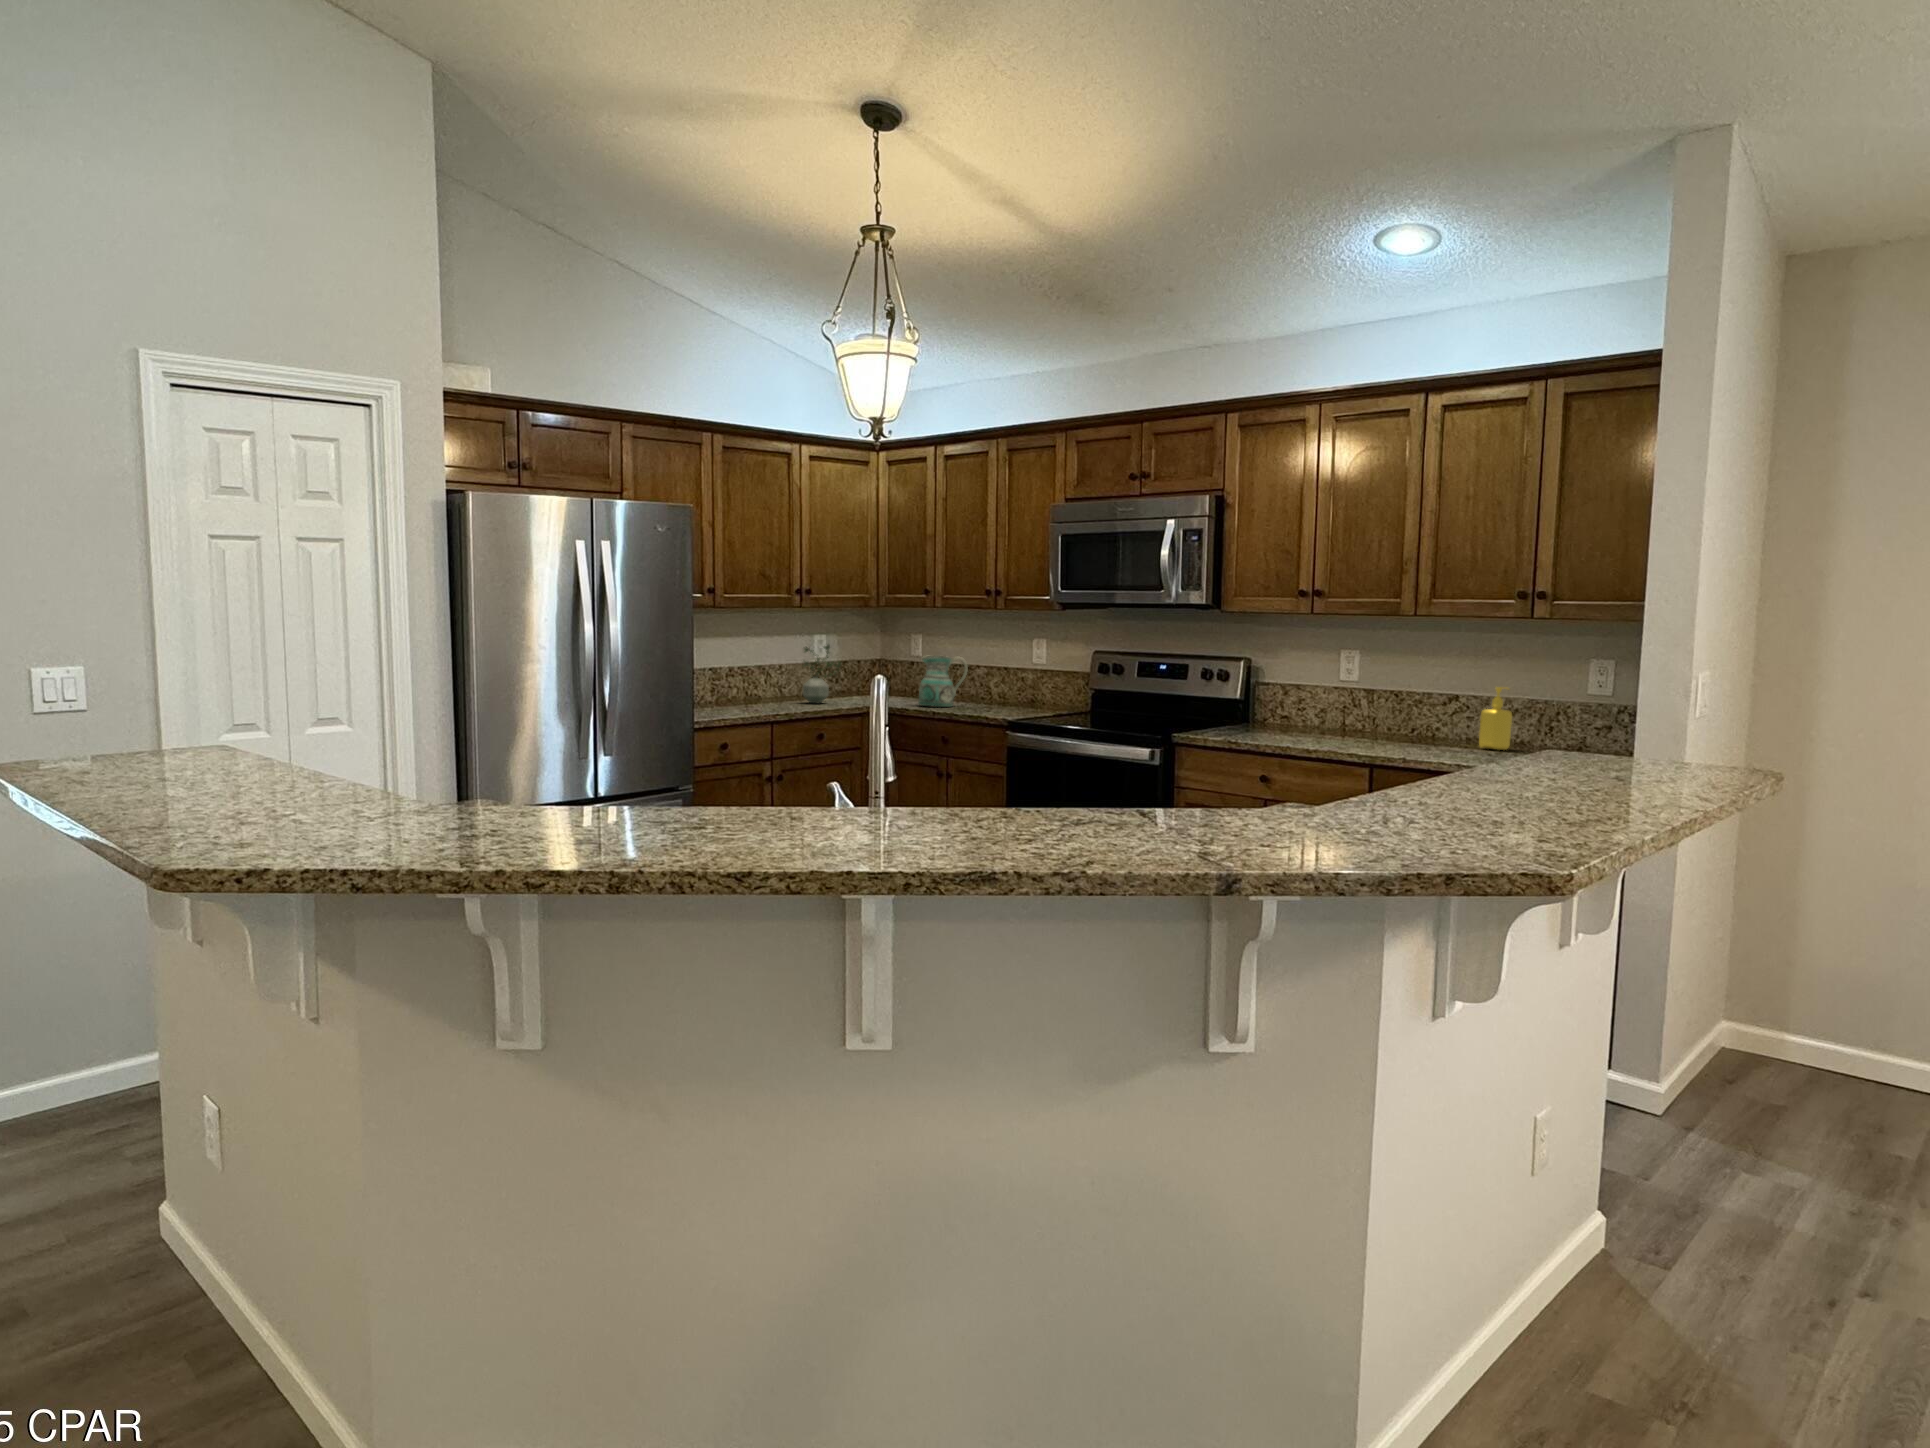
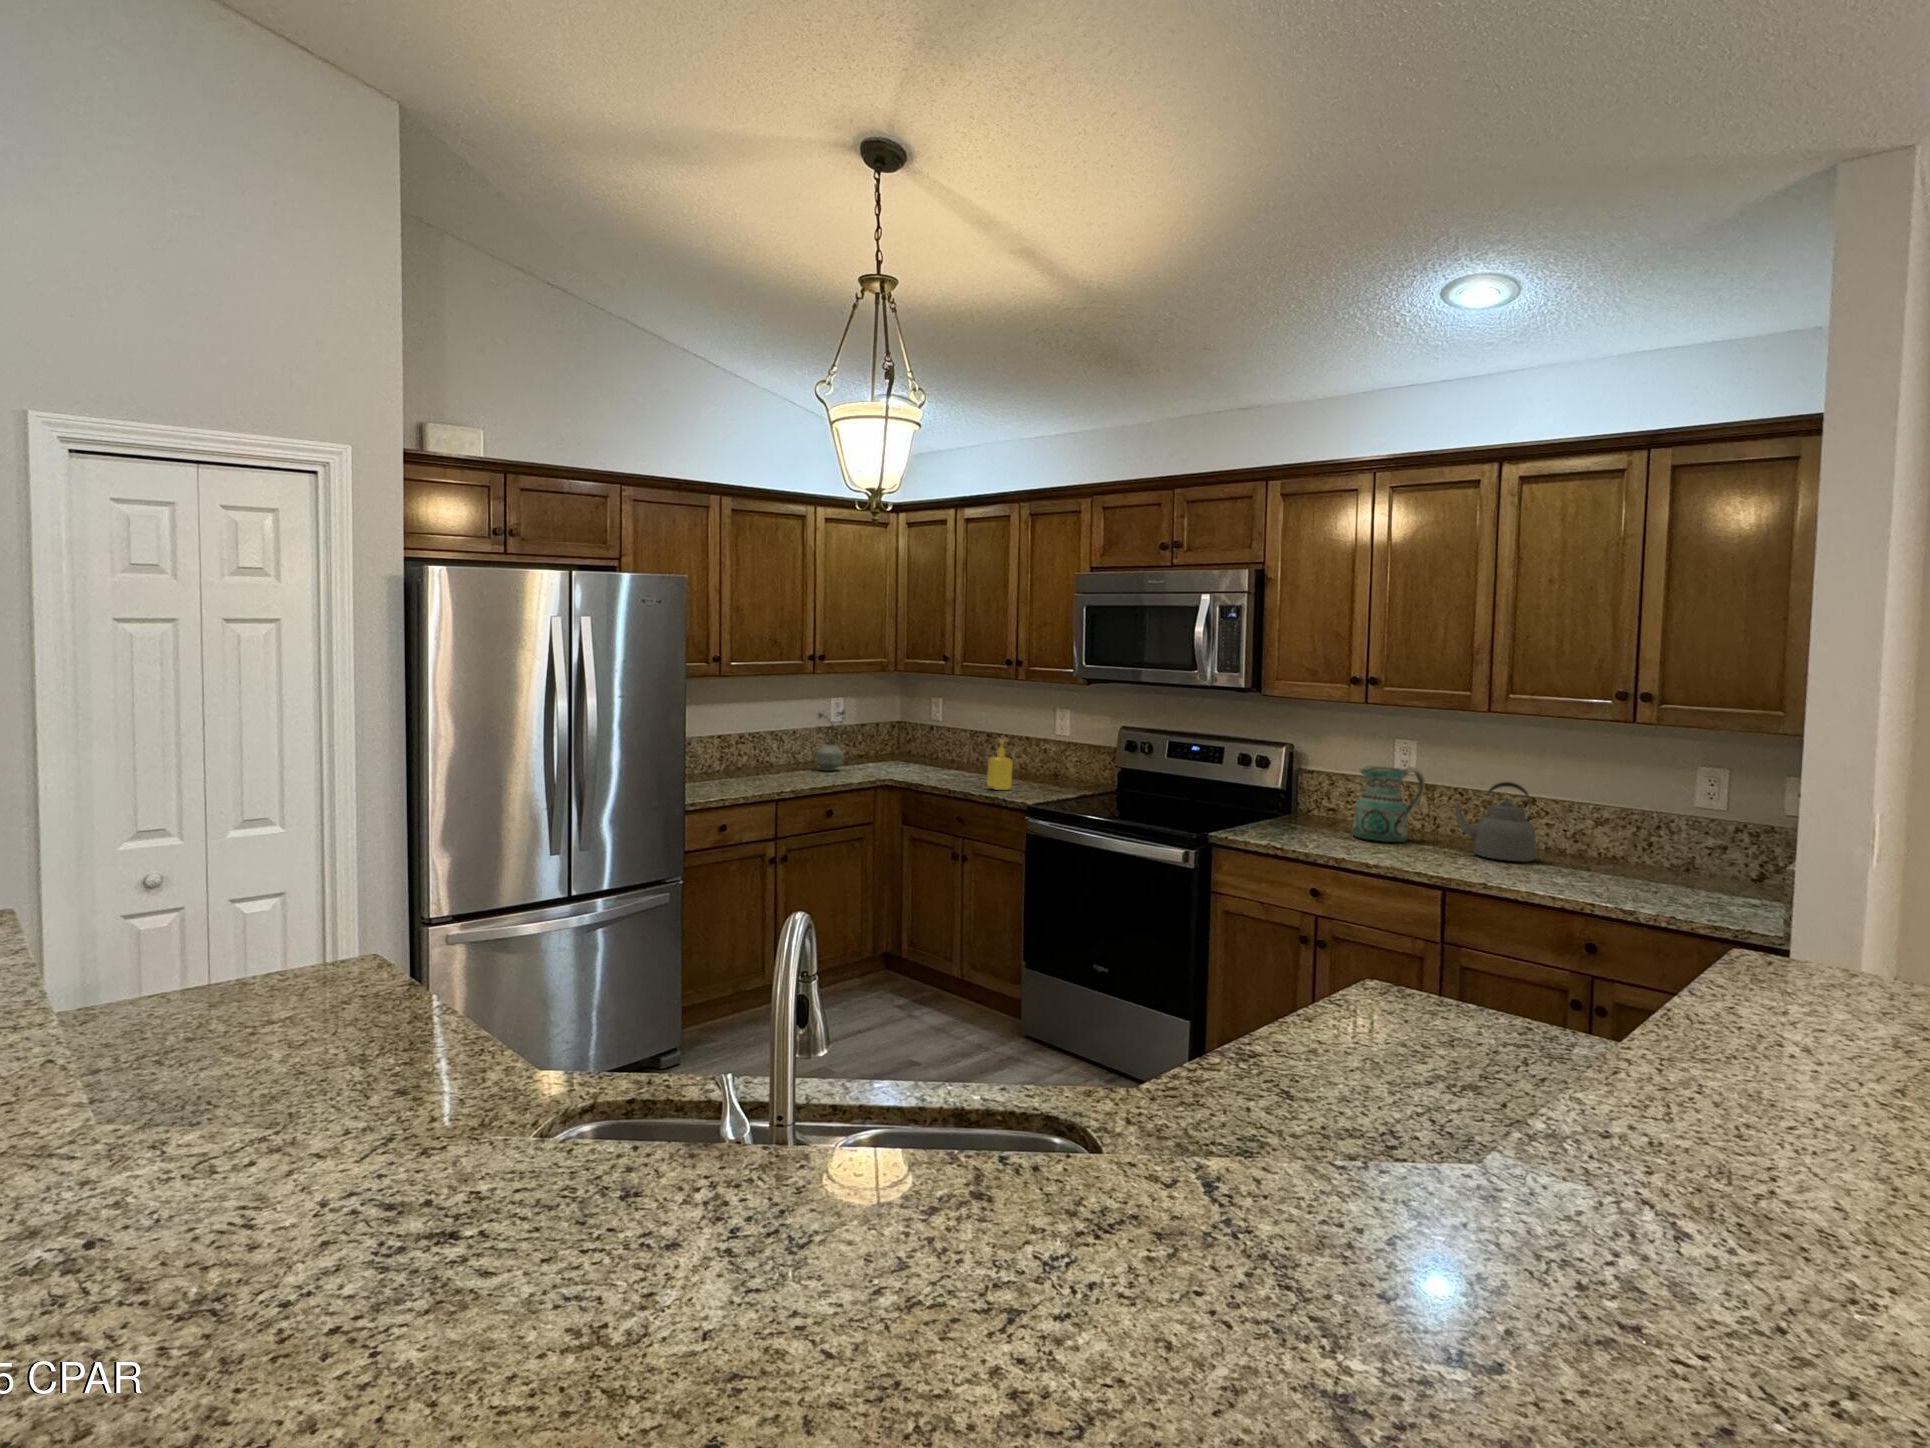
ceramic pitcher: present [919,655,968,707] -> present [1352,765,1425,842]
kettle: none [1381,679,1454,747] -> present [1449,782,1536,862]
soap dispenser: present [1479,687,1512,750] -> present [987,739,1013,790]

